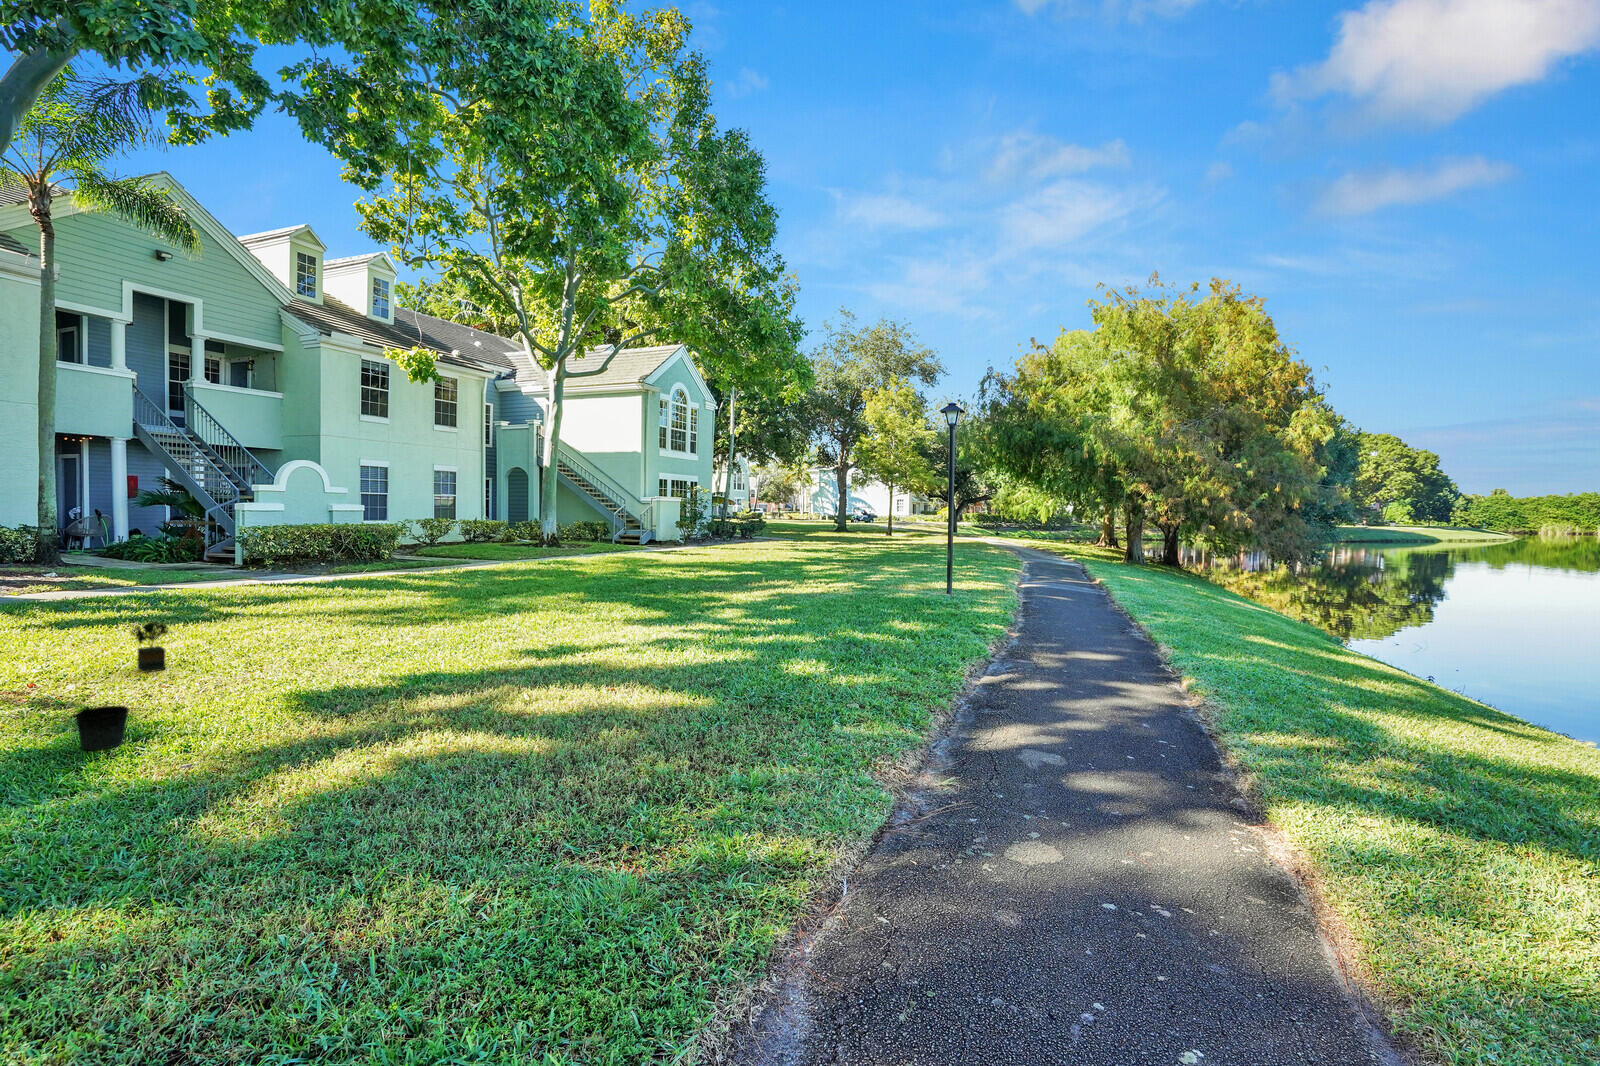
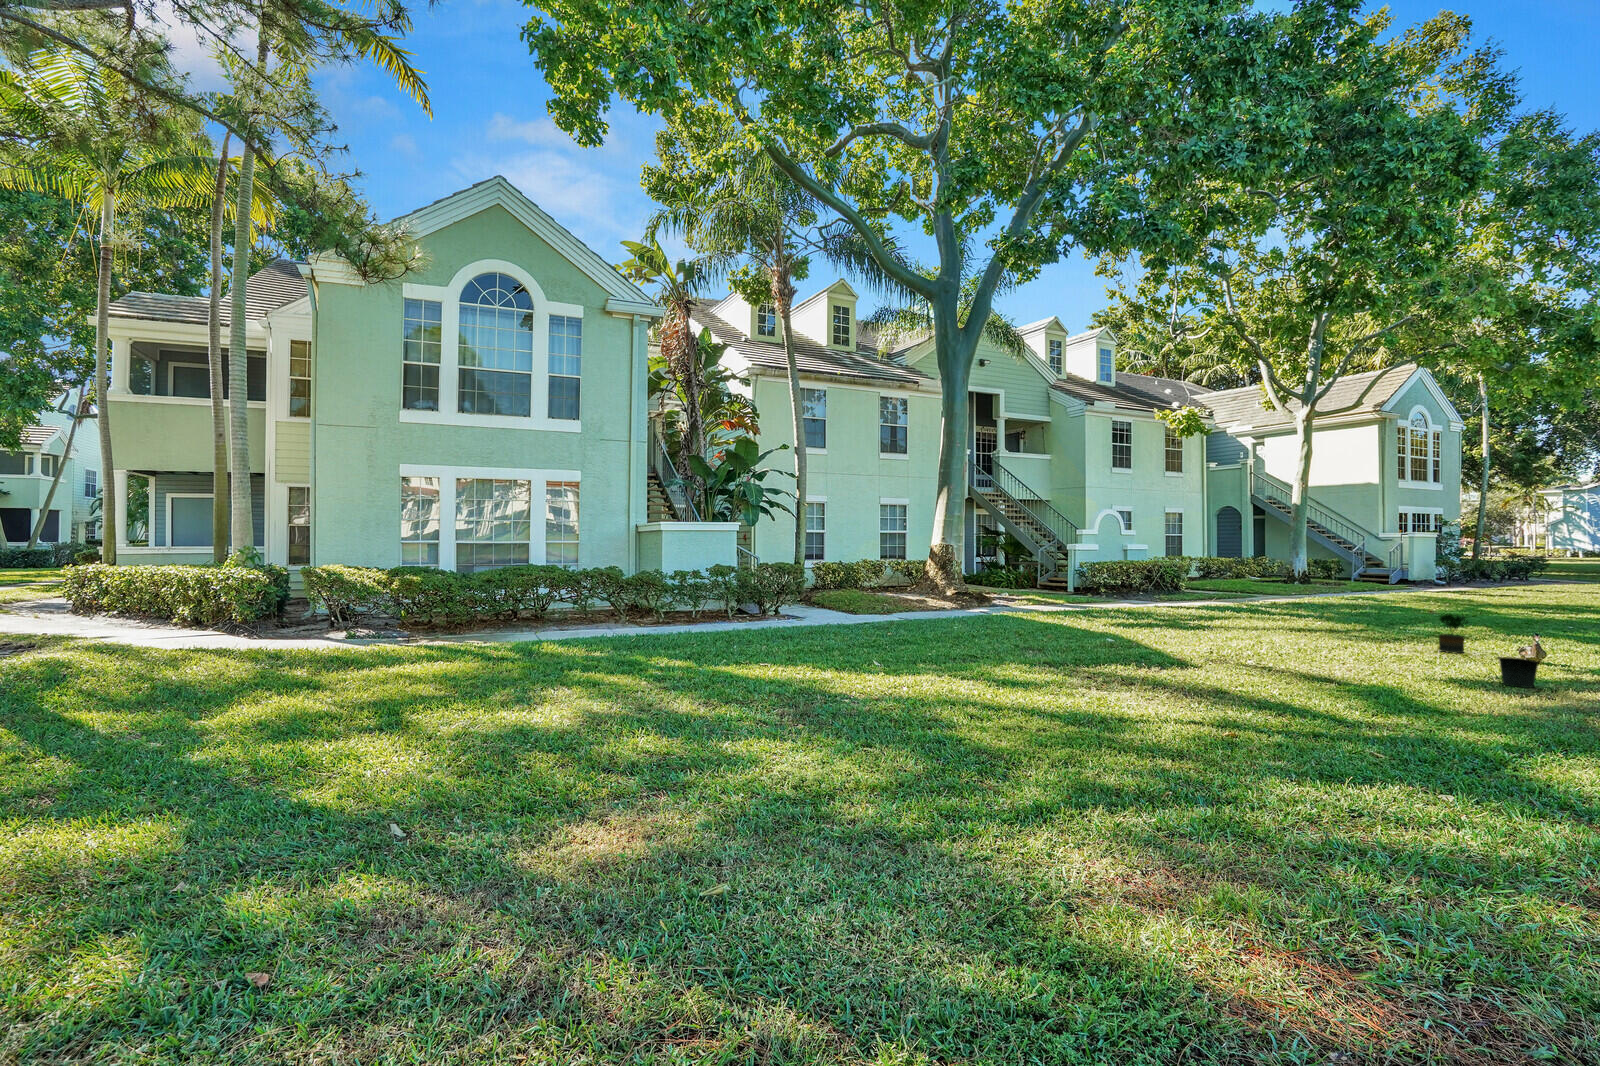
potted tree: present [130,622,172,672] -> present [1439,614,1468,653]
bucket: present [73,706,128,750] -> present [1497,657,1540,688]

